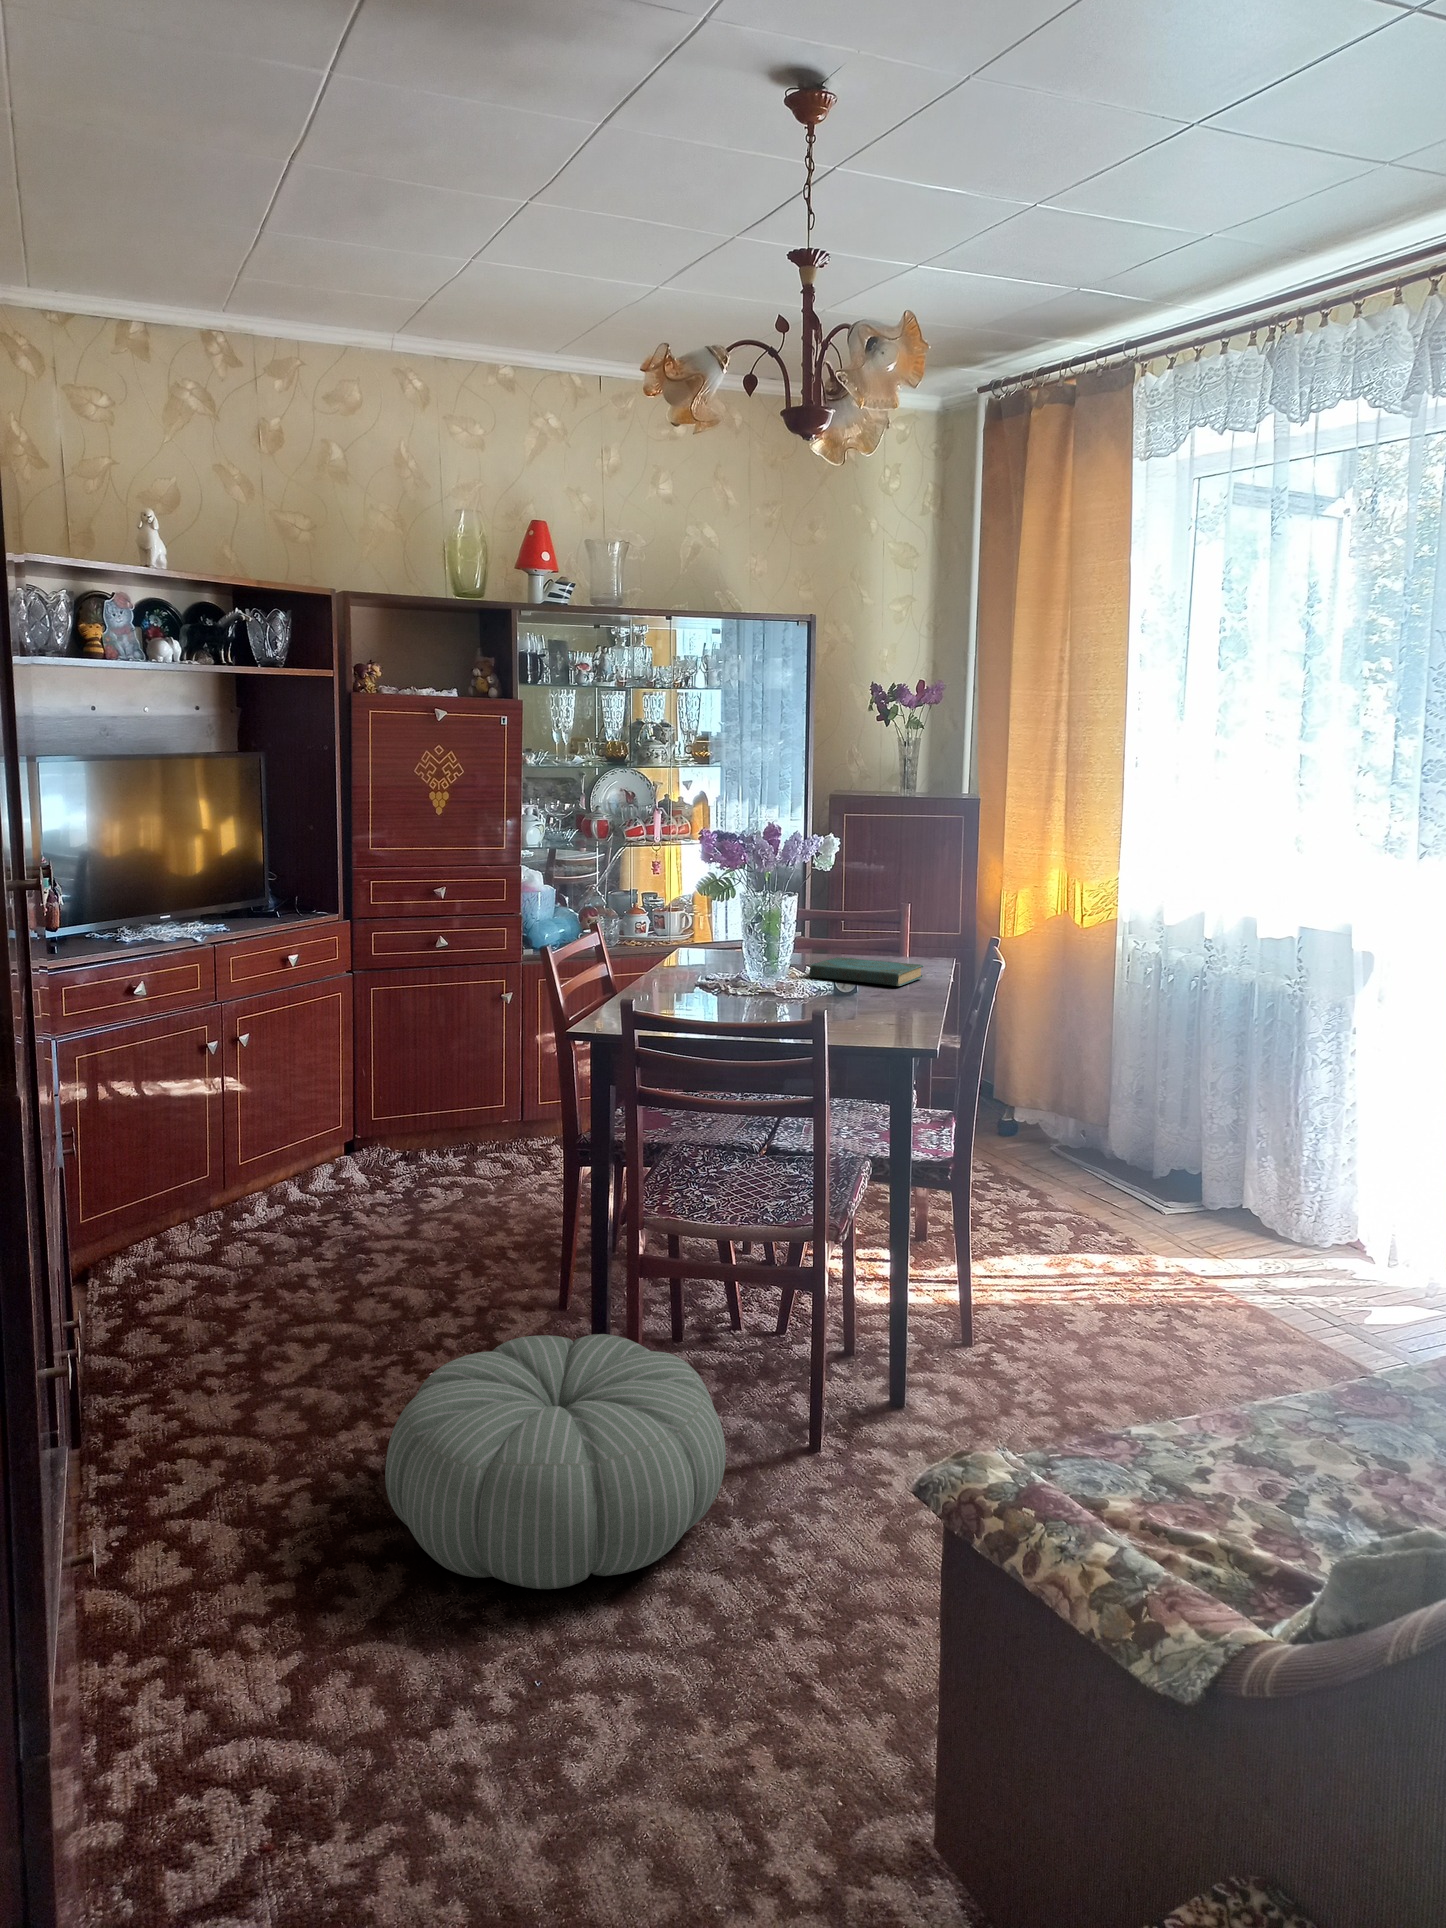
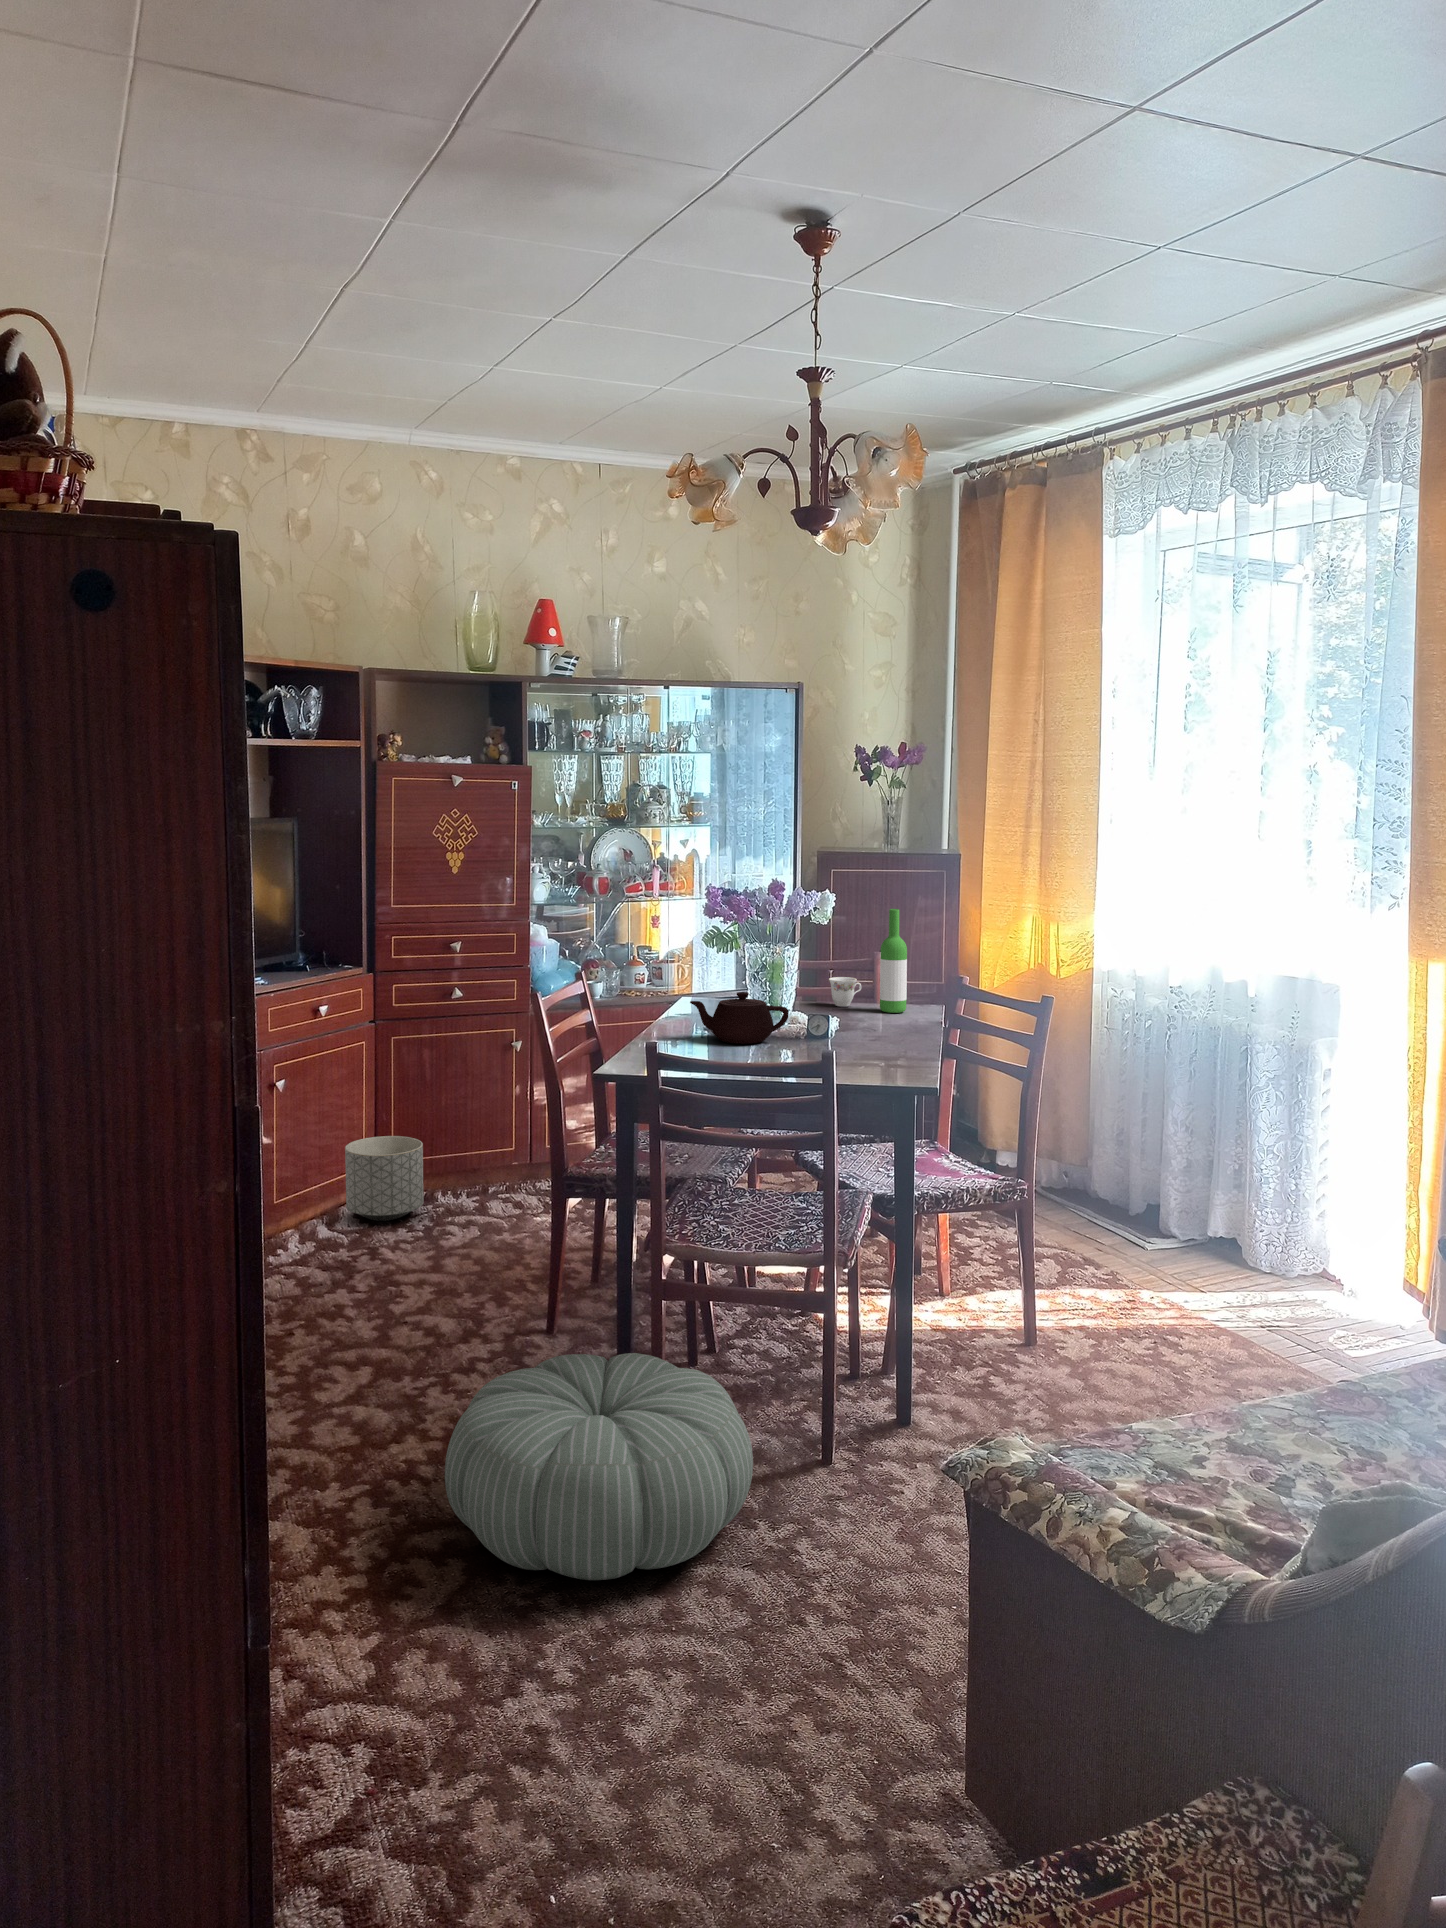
wine bottle: none [885,854,914,964] -> present [880,909,907,1013]
teacup: none [832,926,866,957] -> present [829,977,861,1006]
teapot: none [676,942,781,998] -> present [690,992,788,1044]
book: present [809,958,924,986] -> none [812,1007,918,1033]
planter: none [321,1092,406,1182] -> present [345,1136,424,1221]

